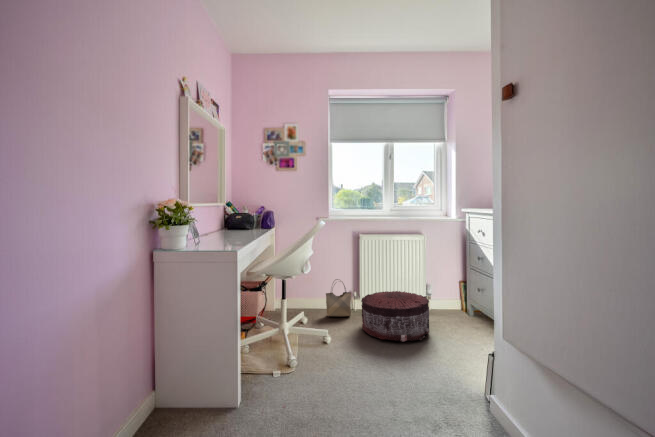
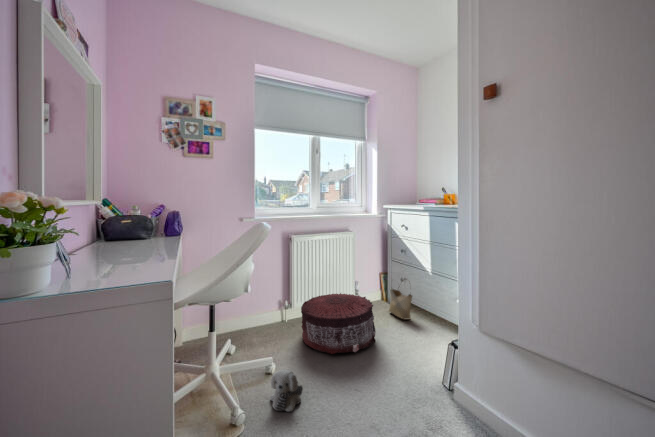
woven basket: present [326,279,351,316] -> present [389,286,412,320]
plush toy: none [317,335,343,367] -> present [271,369,303,412]

